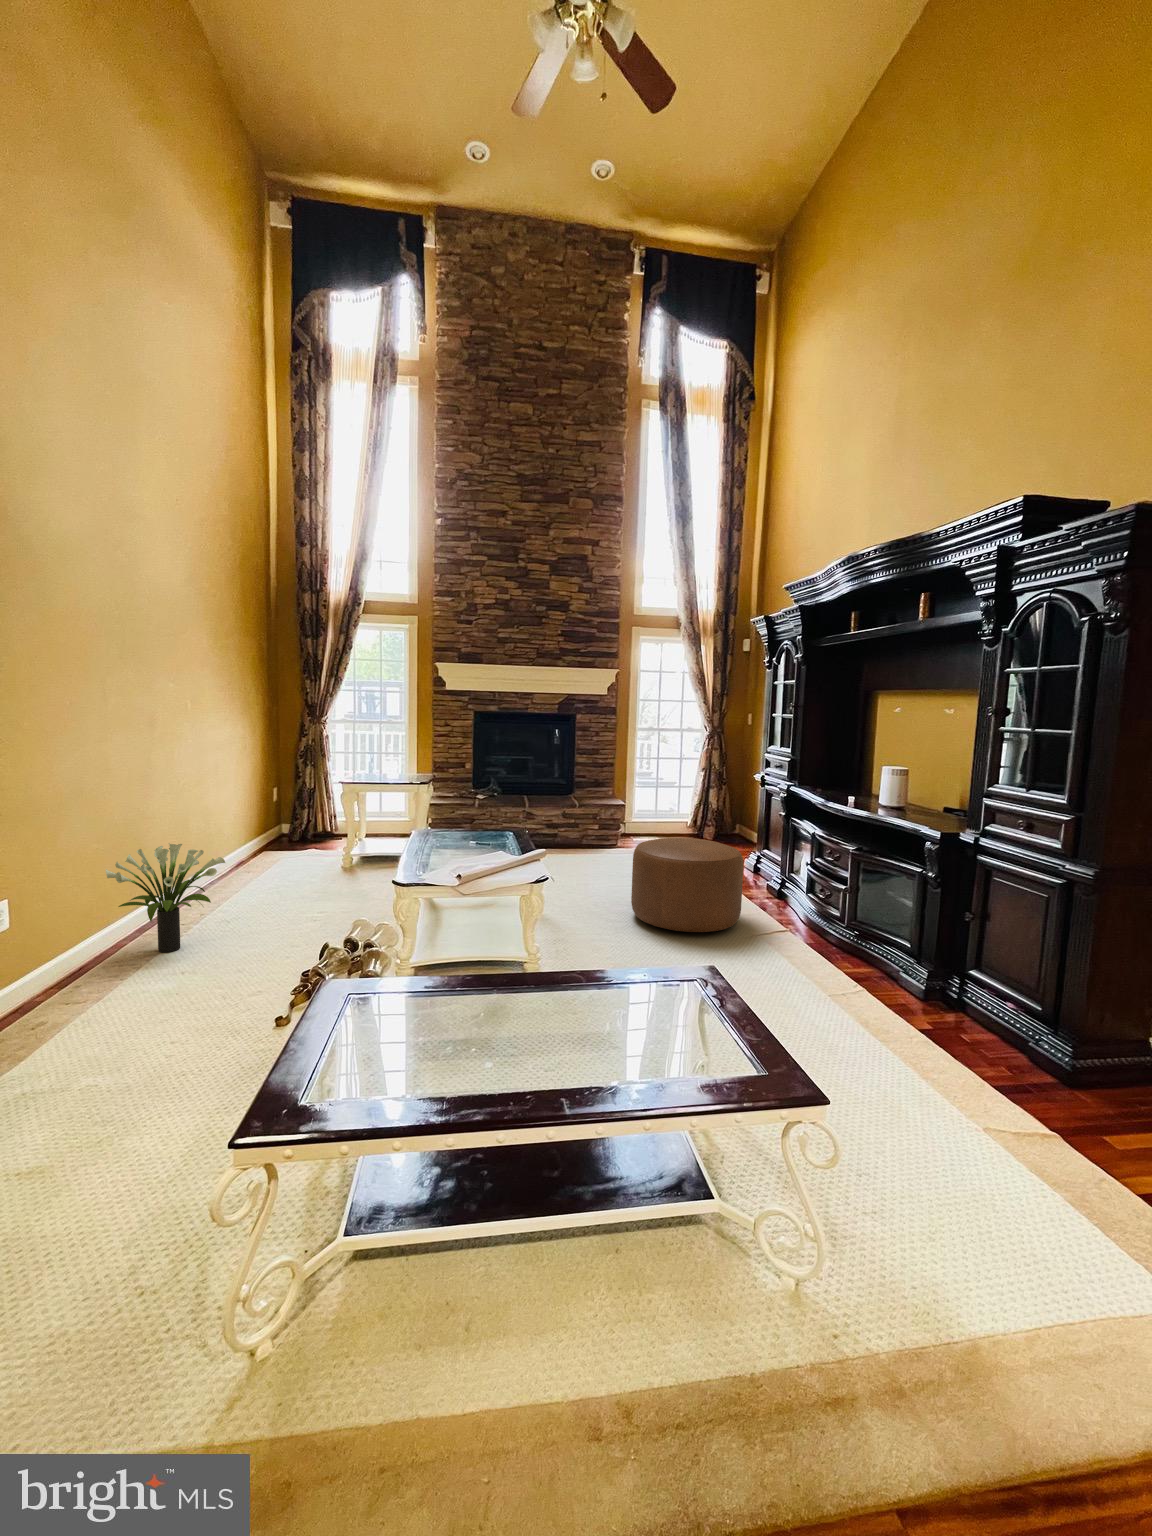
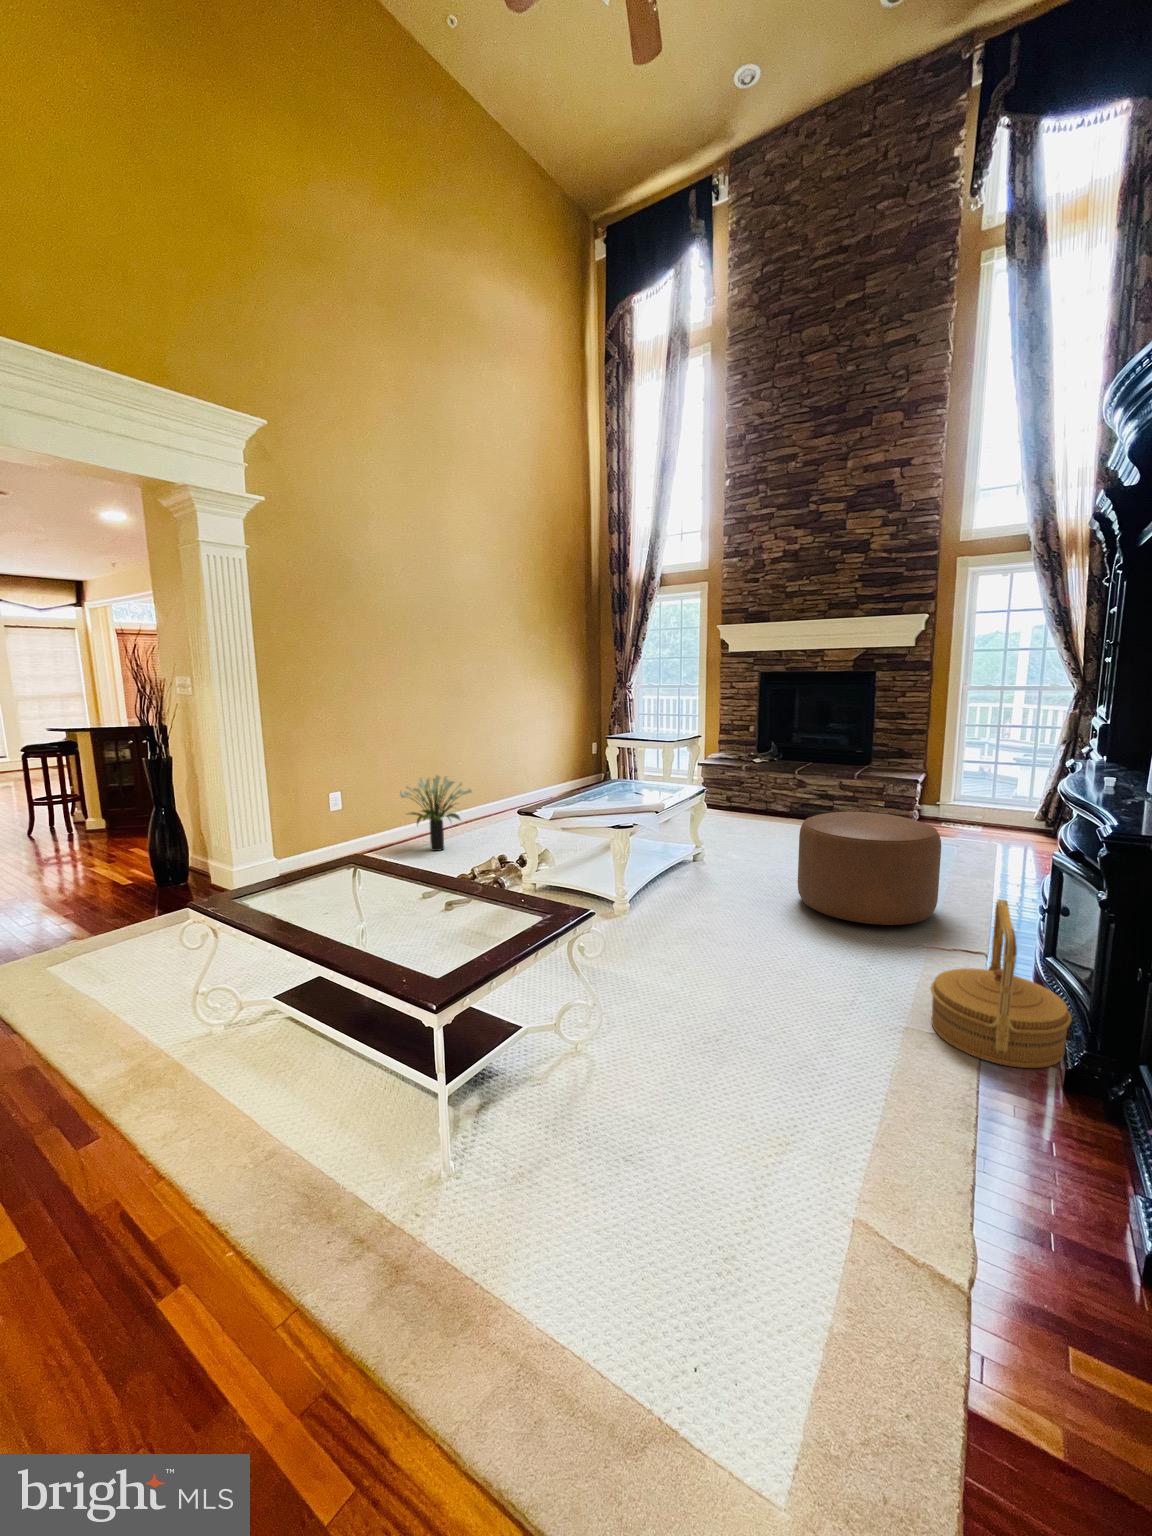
woven basket: none [831,893,926,1011] -> present [931,900,1071,1068]

